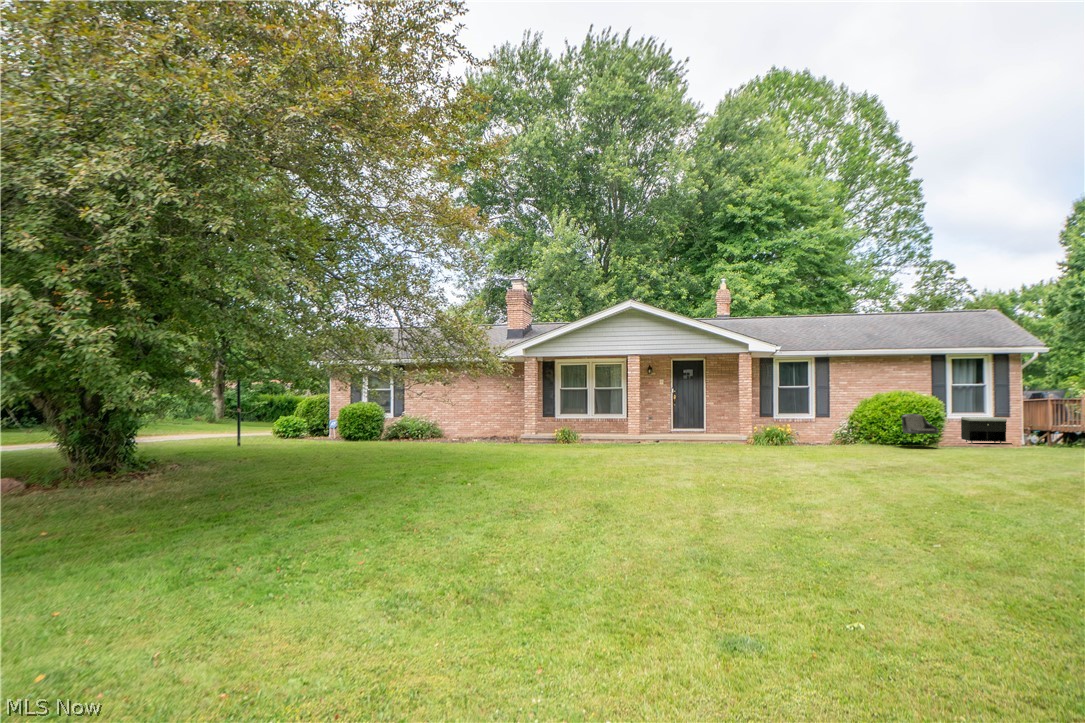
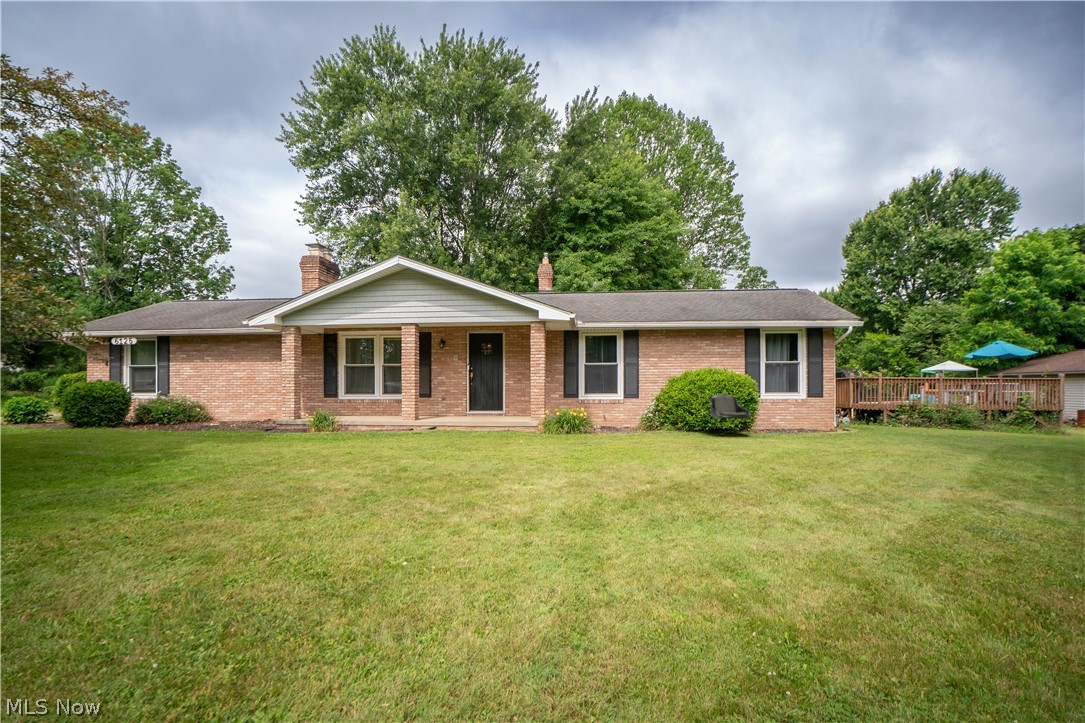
storage bench: present [961,417,1007,444] -> none [775,398,823,429]

